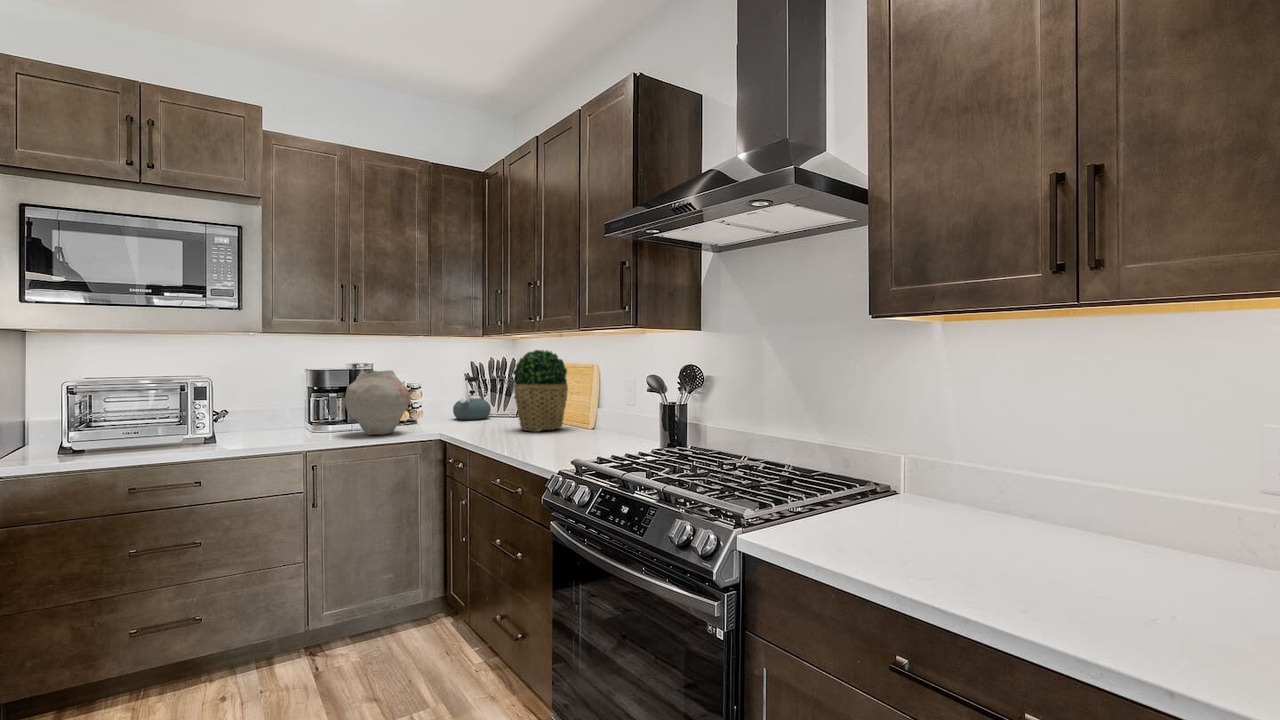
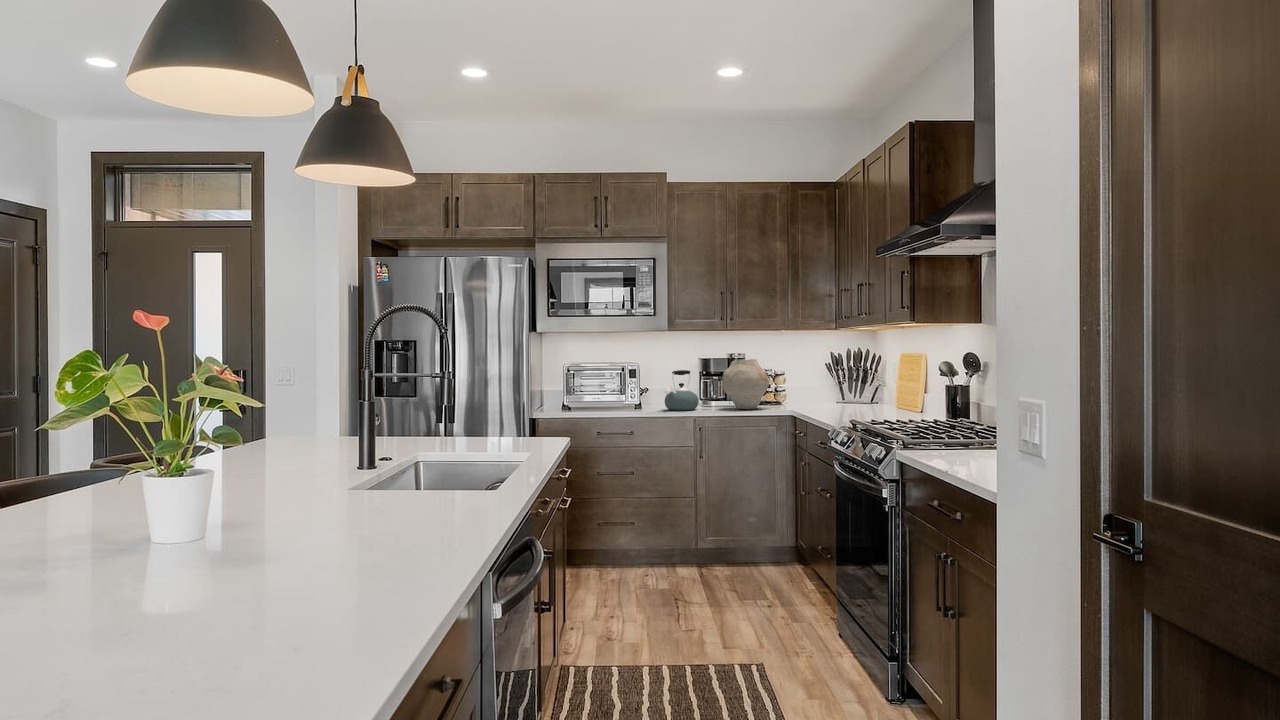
potted plant: present [513,350,568,432] -> none [849,340,900,412]
kettle: present [453,377,491,420] -> present [665,370,699,411]

